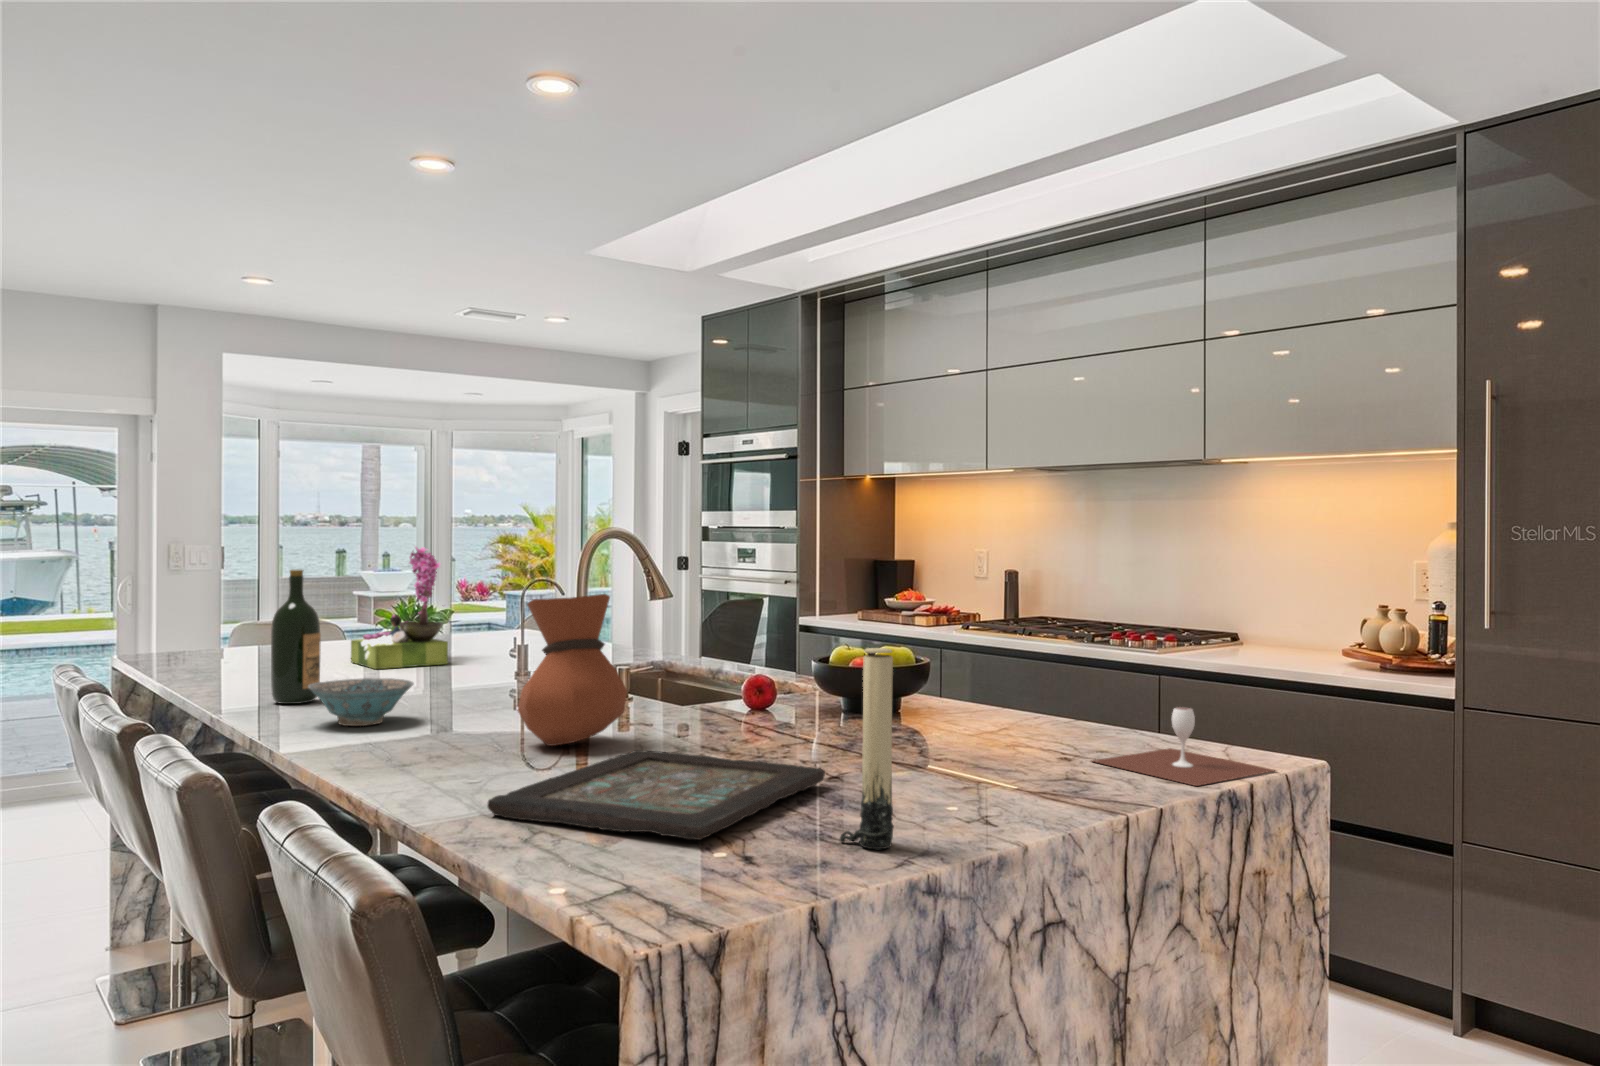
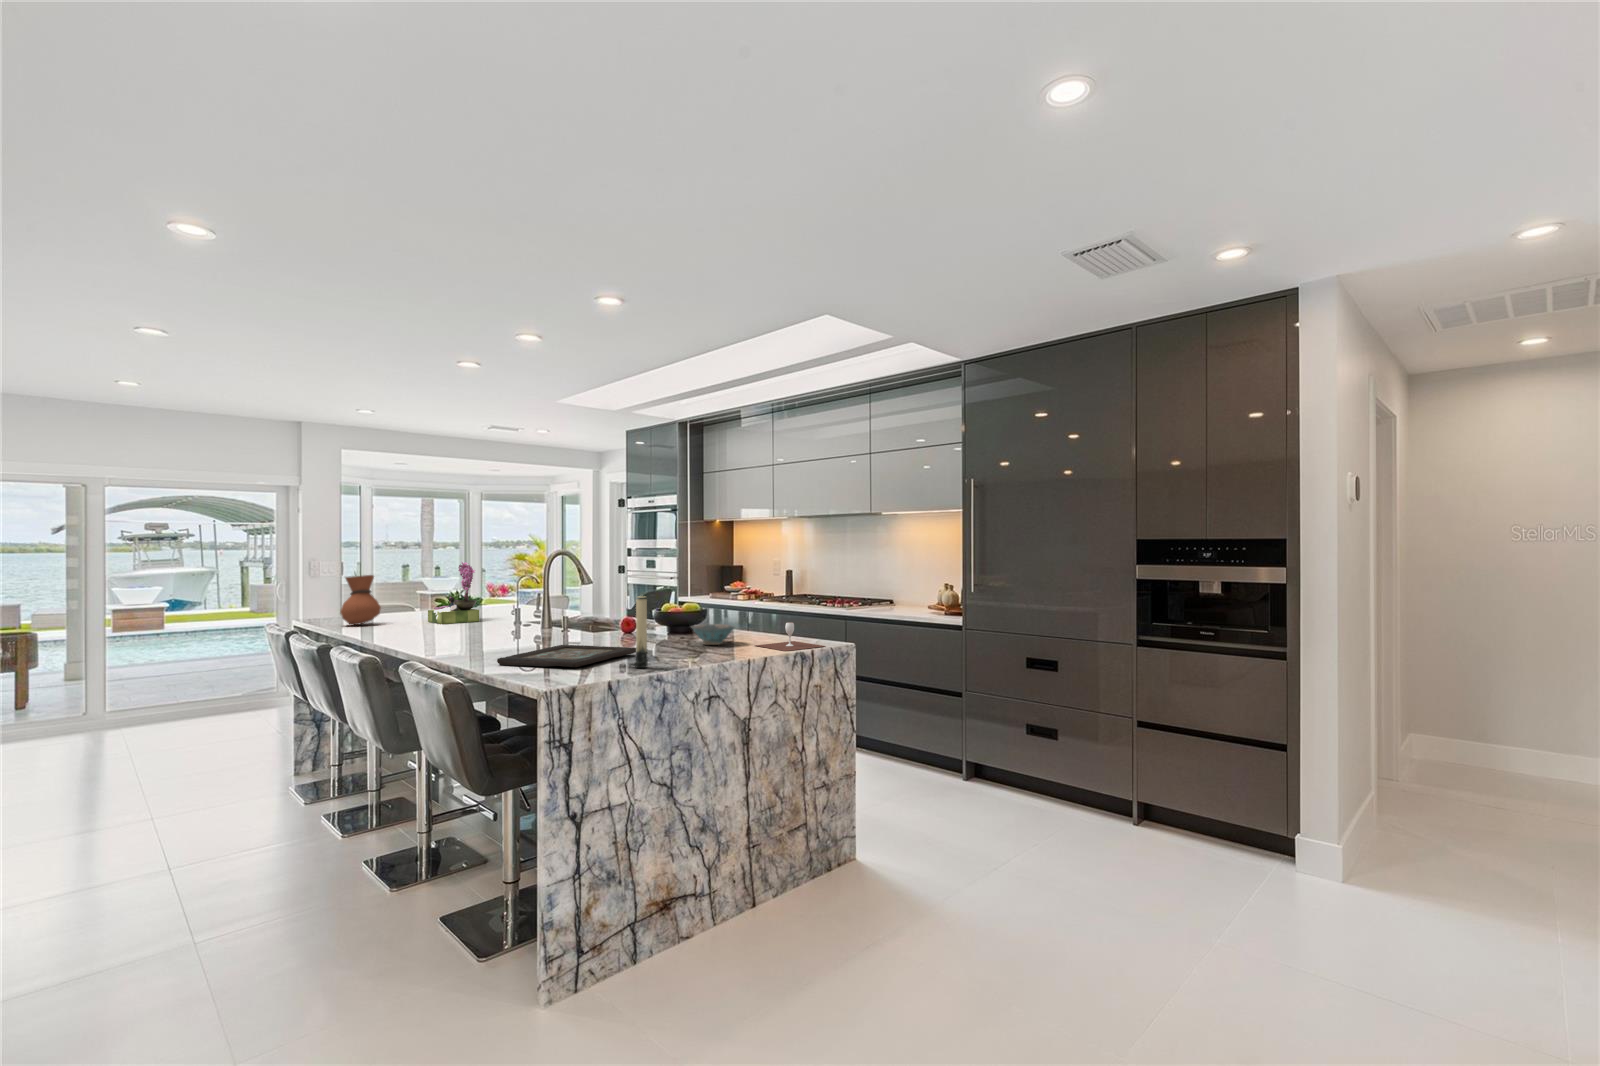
wine bottle: present [271,570,321,704] -> none [394,574,417,637]
vase: present [517,594,627,746] -> present [340,575,381,625]
ceramic bowl: present [308,678,414,726] -> present [691,624,735,645]

